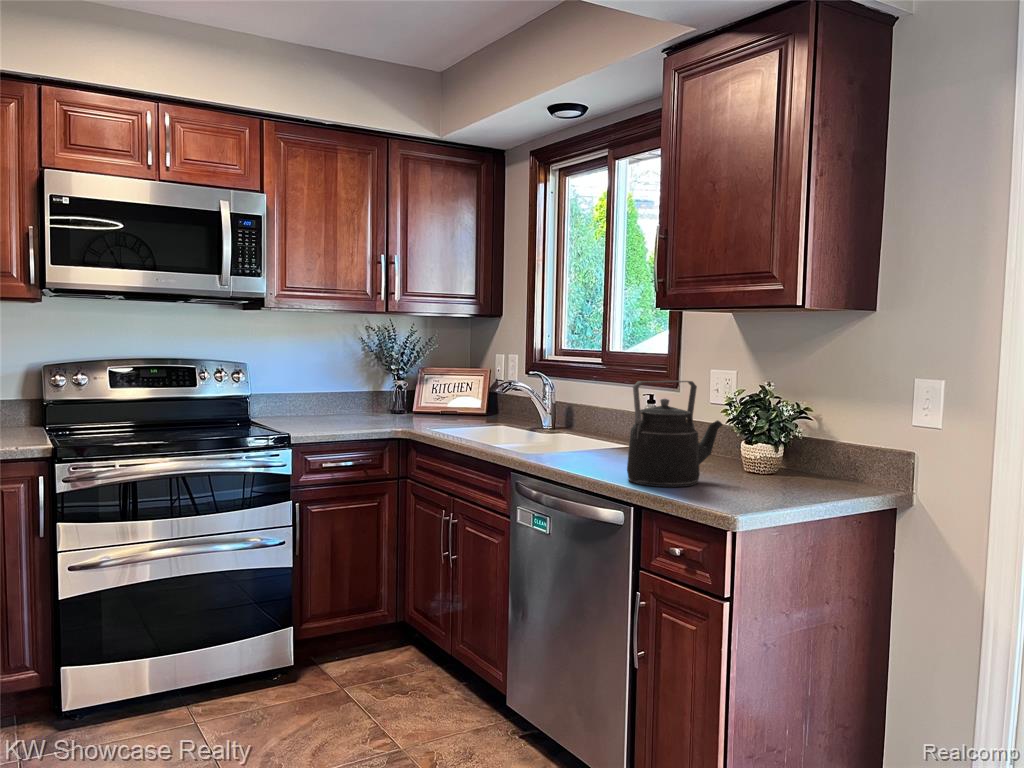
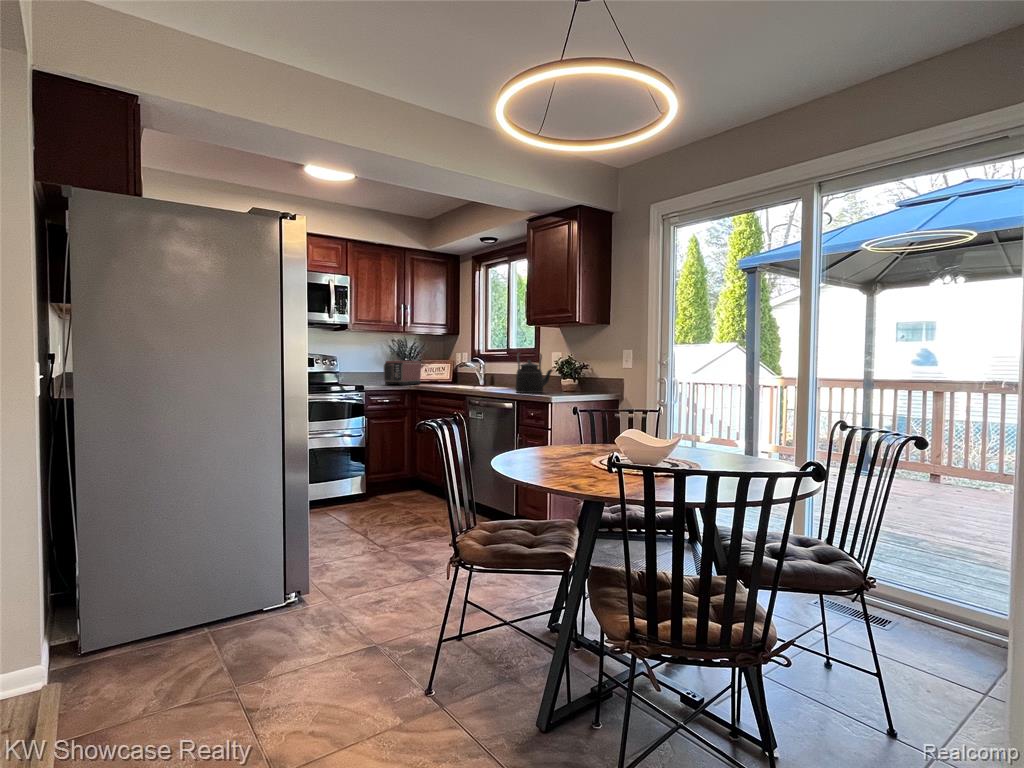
toaster: none [341,370,421,426] -> present [384,361,421,385]

